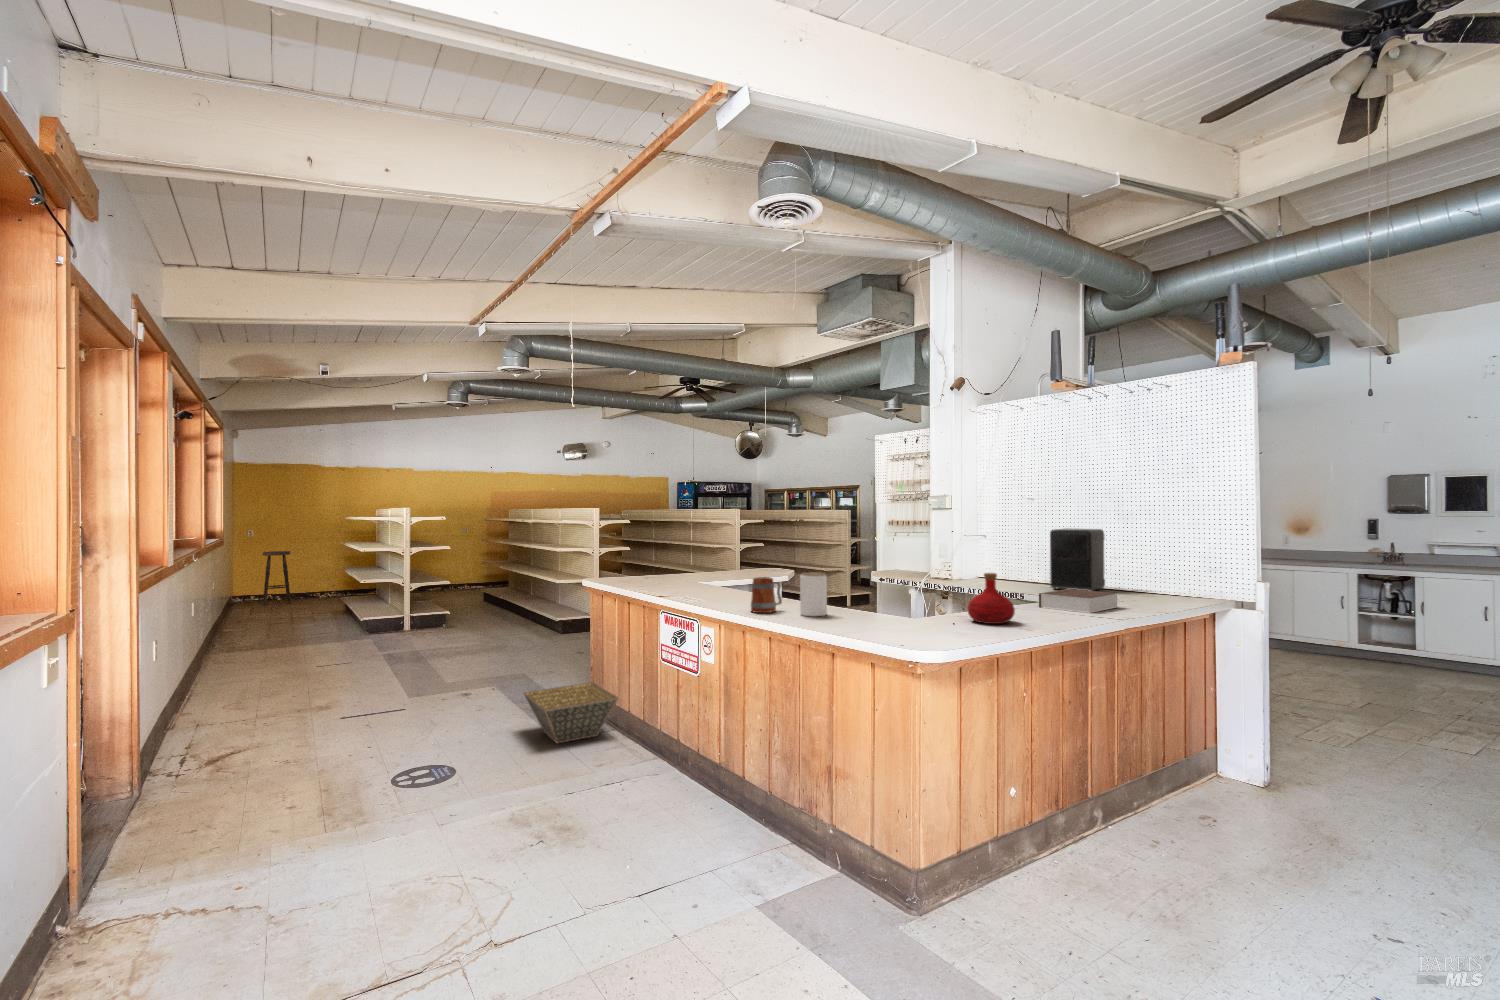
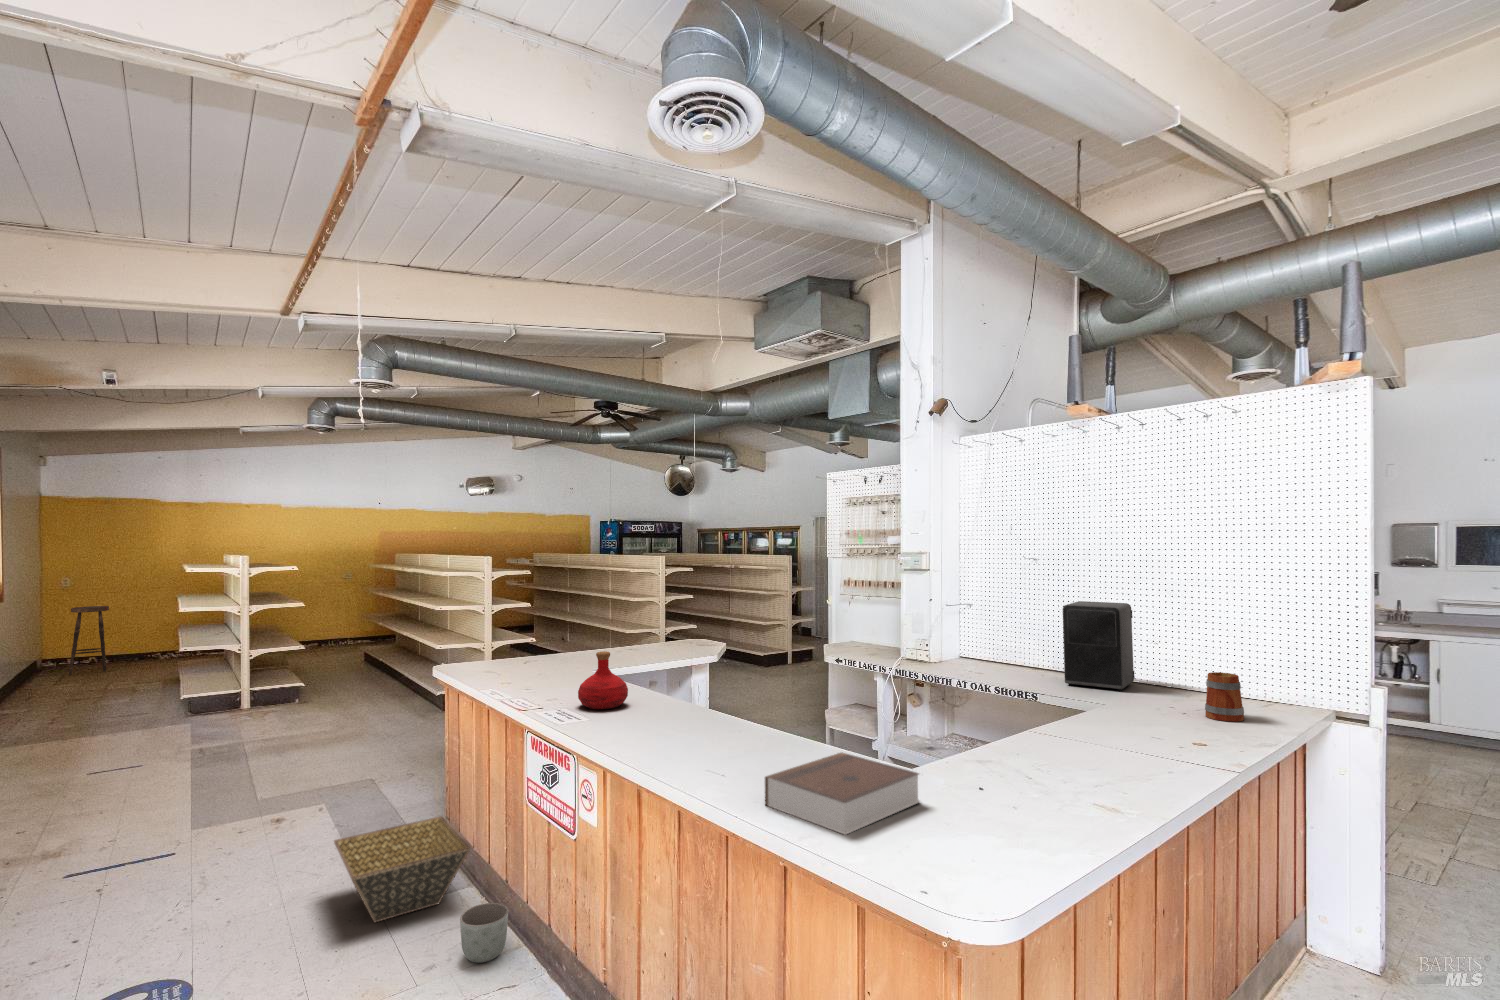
jar: present [800,572,827,616] -> none [726,692,768,767]
bottle: present [968,573,1015,624] -> present [578,651,628,709]
mug: present [751,577,782,613] -> present [1205,672,1244,722]
book: present [1039,589,1118,613] -> present [765,752,920,834]
planter: none [619,728,650,763] -> present [460,903,508,963]

